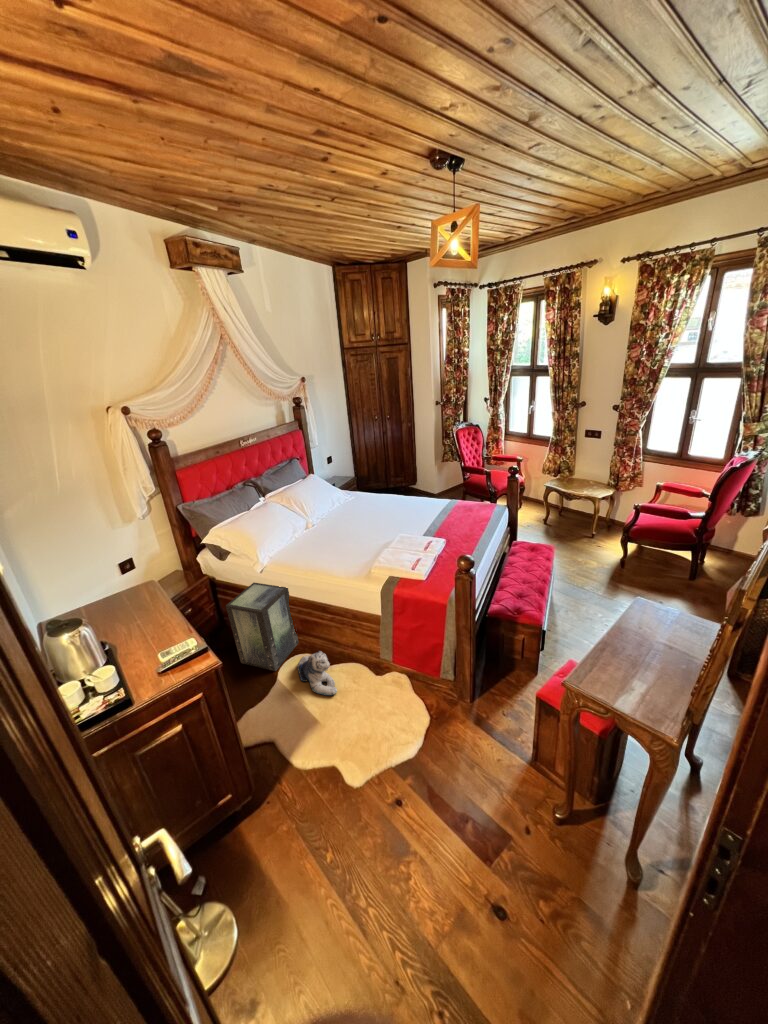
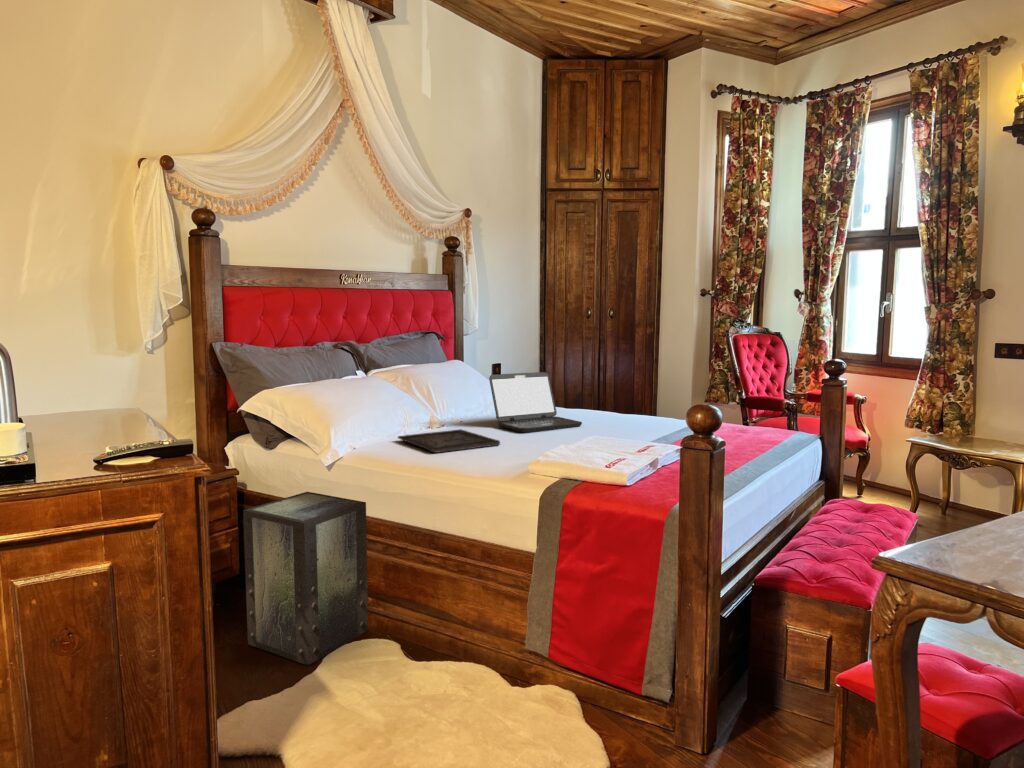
laptop: none [335,484,387,526] -> present [489,372,582,433]
tray: none [294,529,350,555] -> present [398,429,500,453]
plush toy: present [297,651,337,696] -> none [350,623,419,718]

